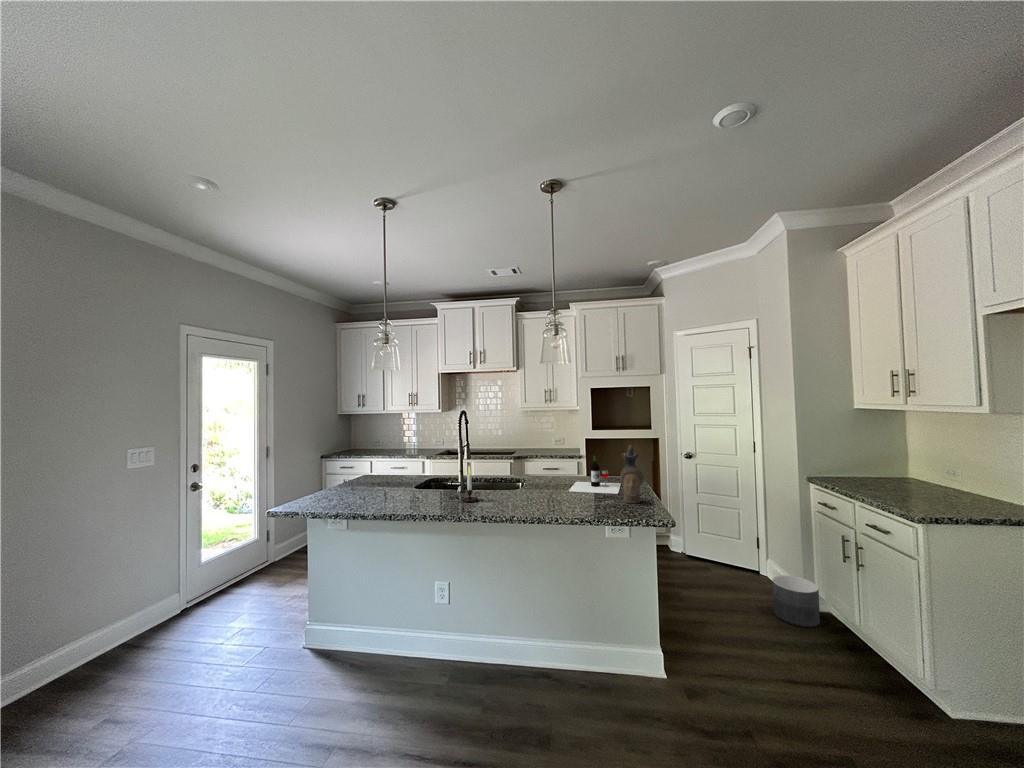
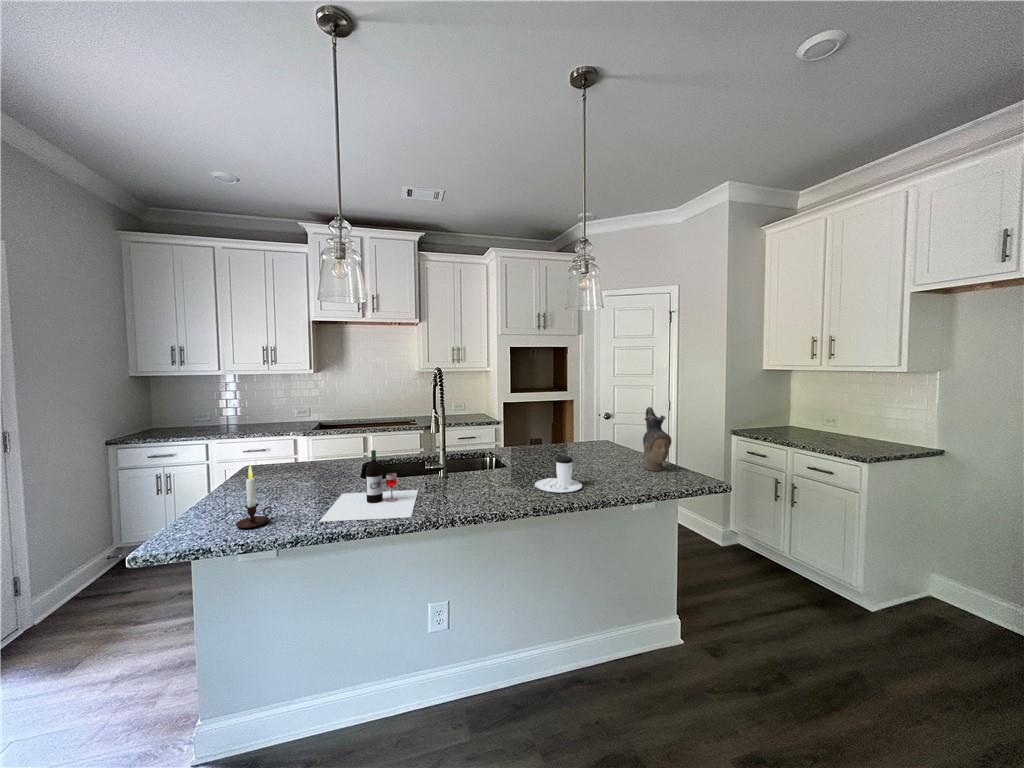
wine bottle: present [569,456,621,494] -> present [320,450,418,521]
candle: present [462,466,480,502] -> present [235,465,272,528]
coffee cup: none [508,482,545,509] -> present [535,456,582,493]
planter: present [772,575,820,627] -> none [703,519,741,562]

